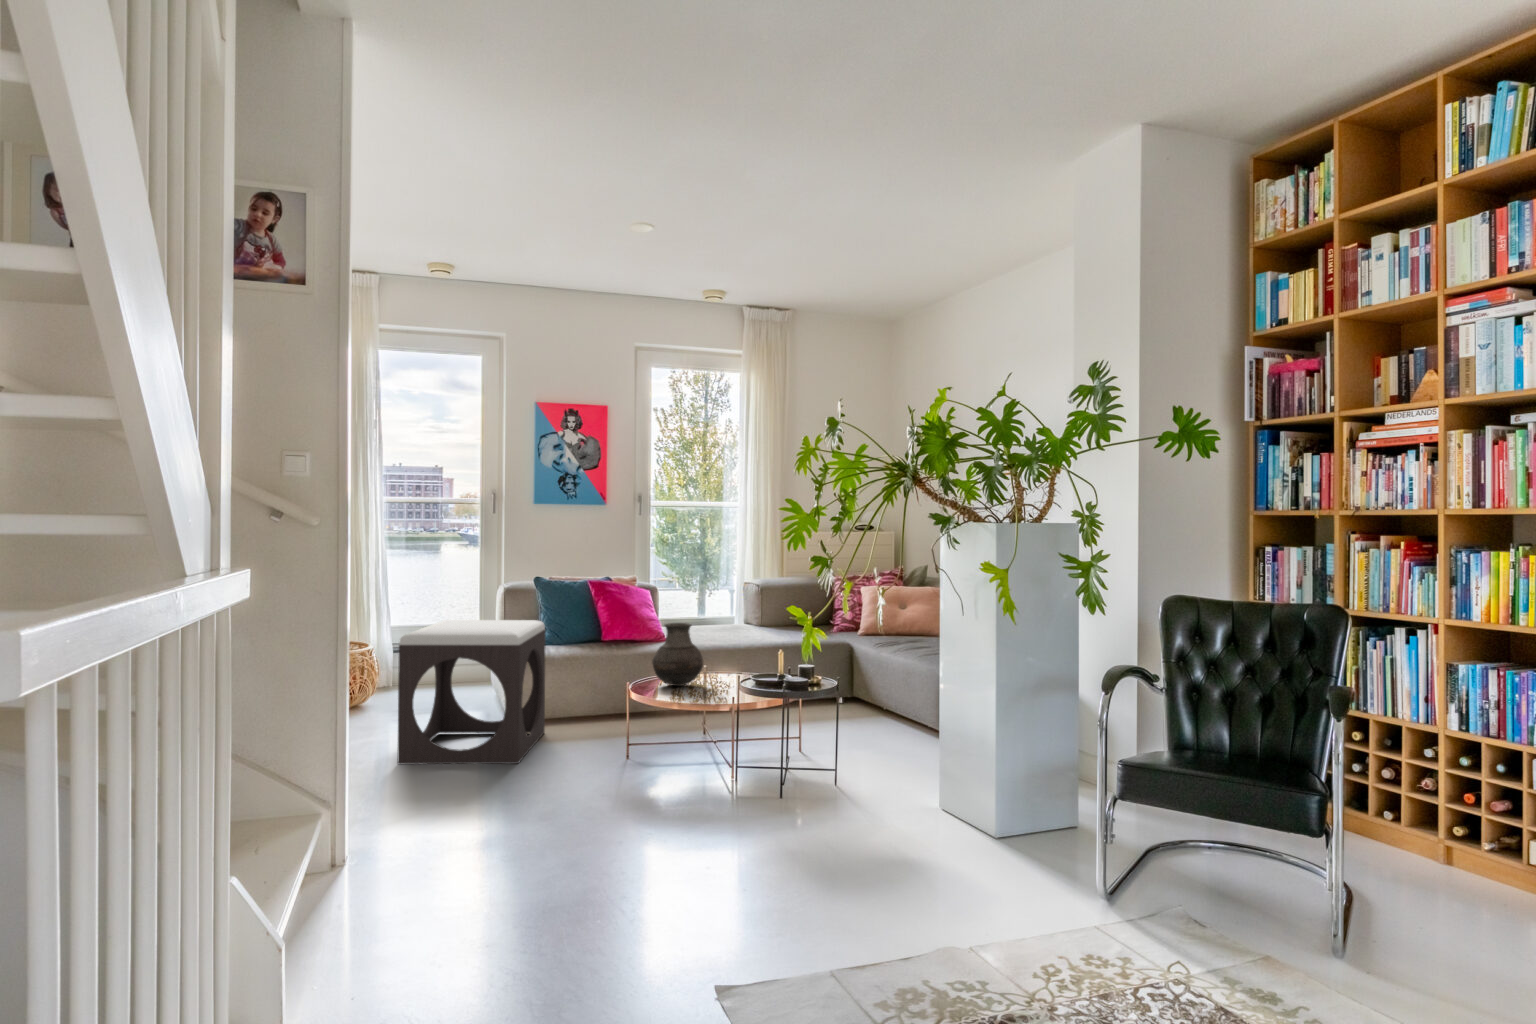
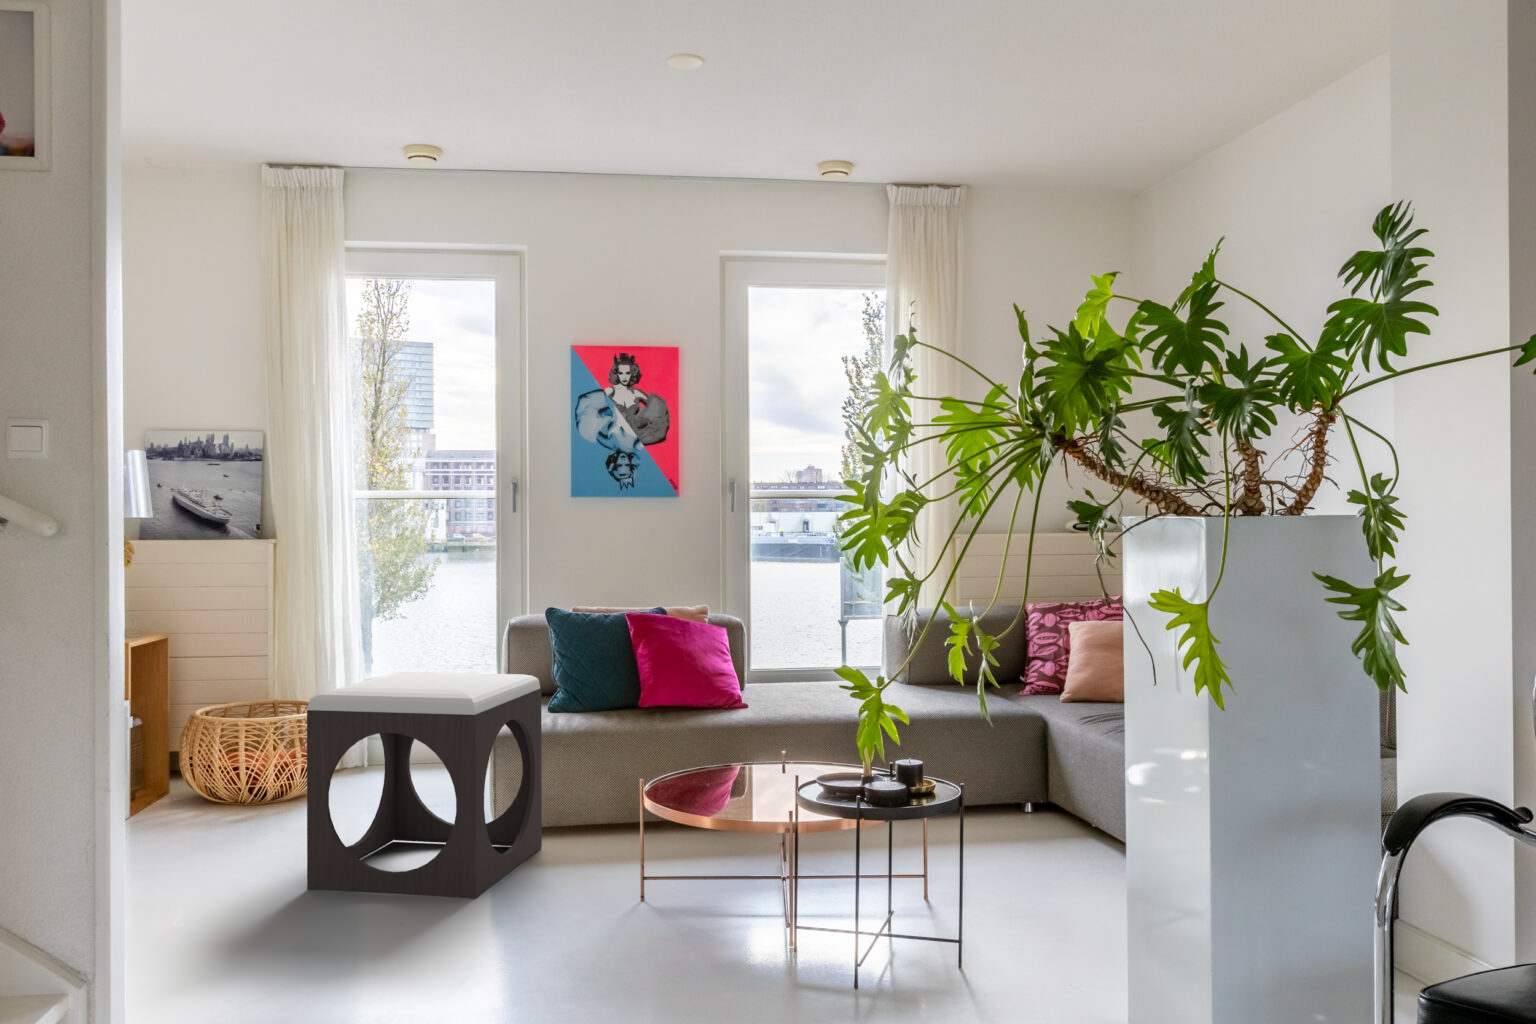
vase: present [652,623,703,686] -> none [683,684,765,787]

